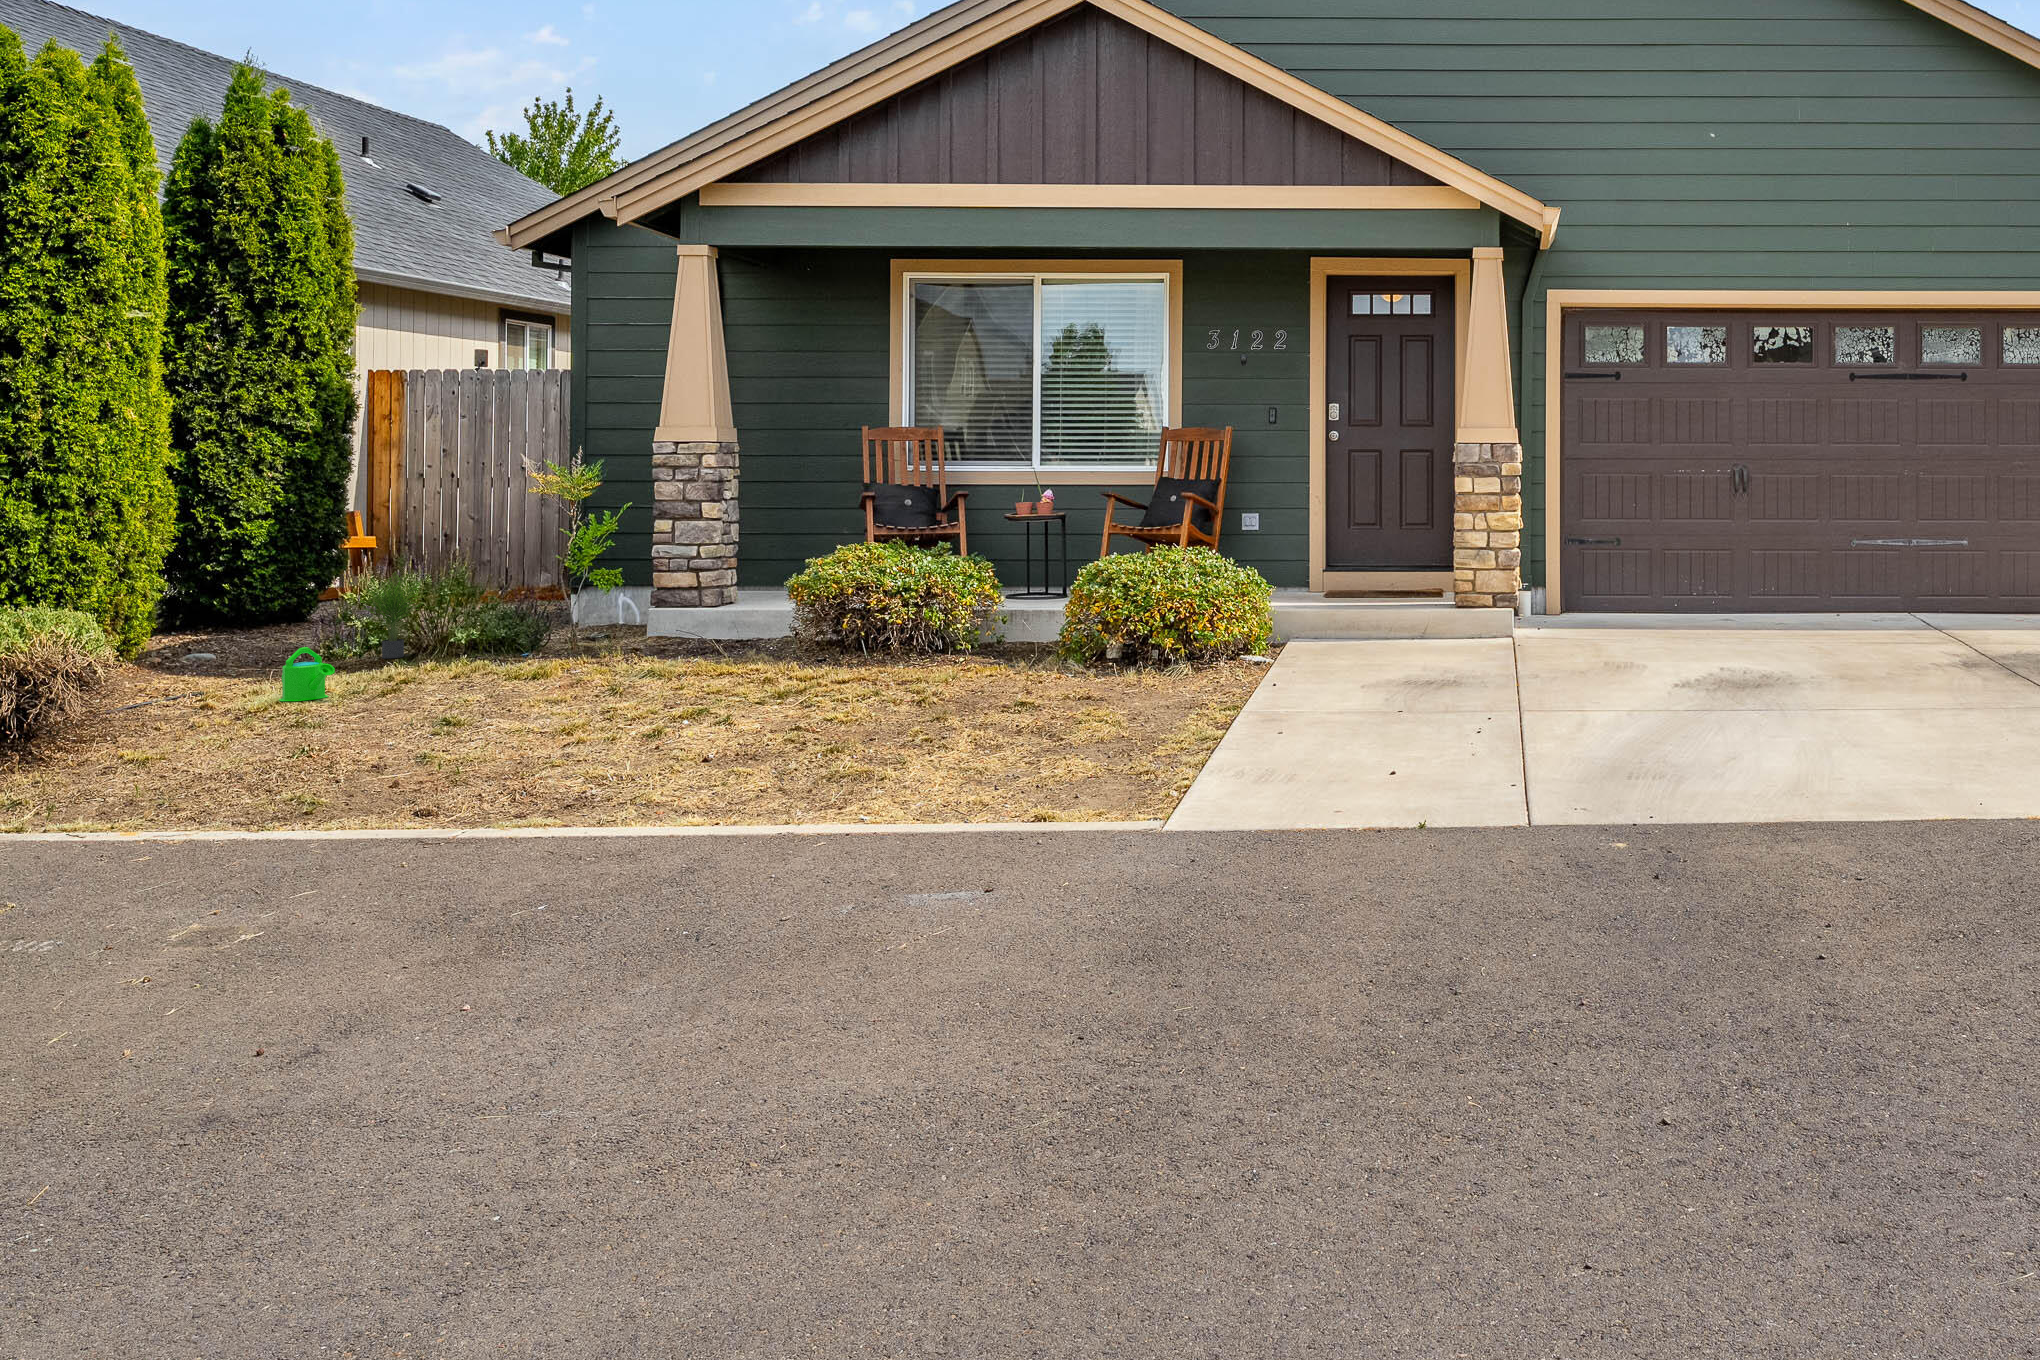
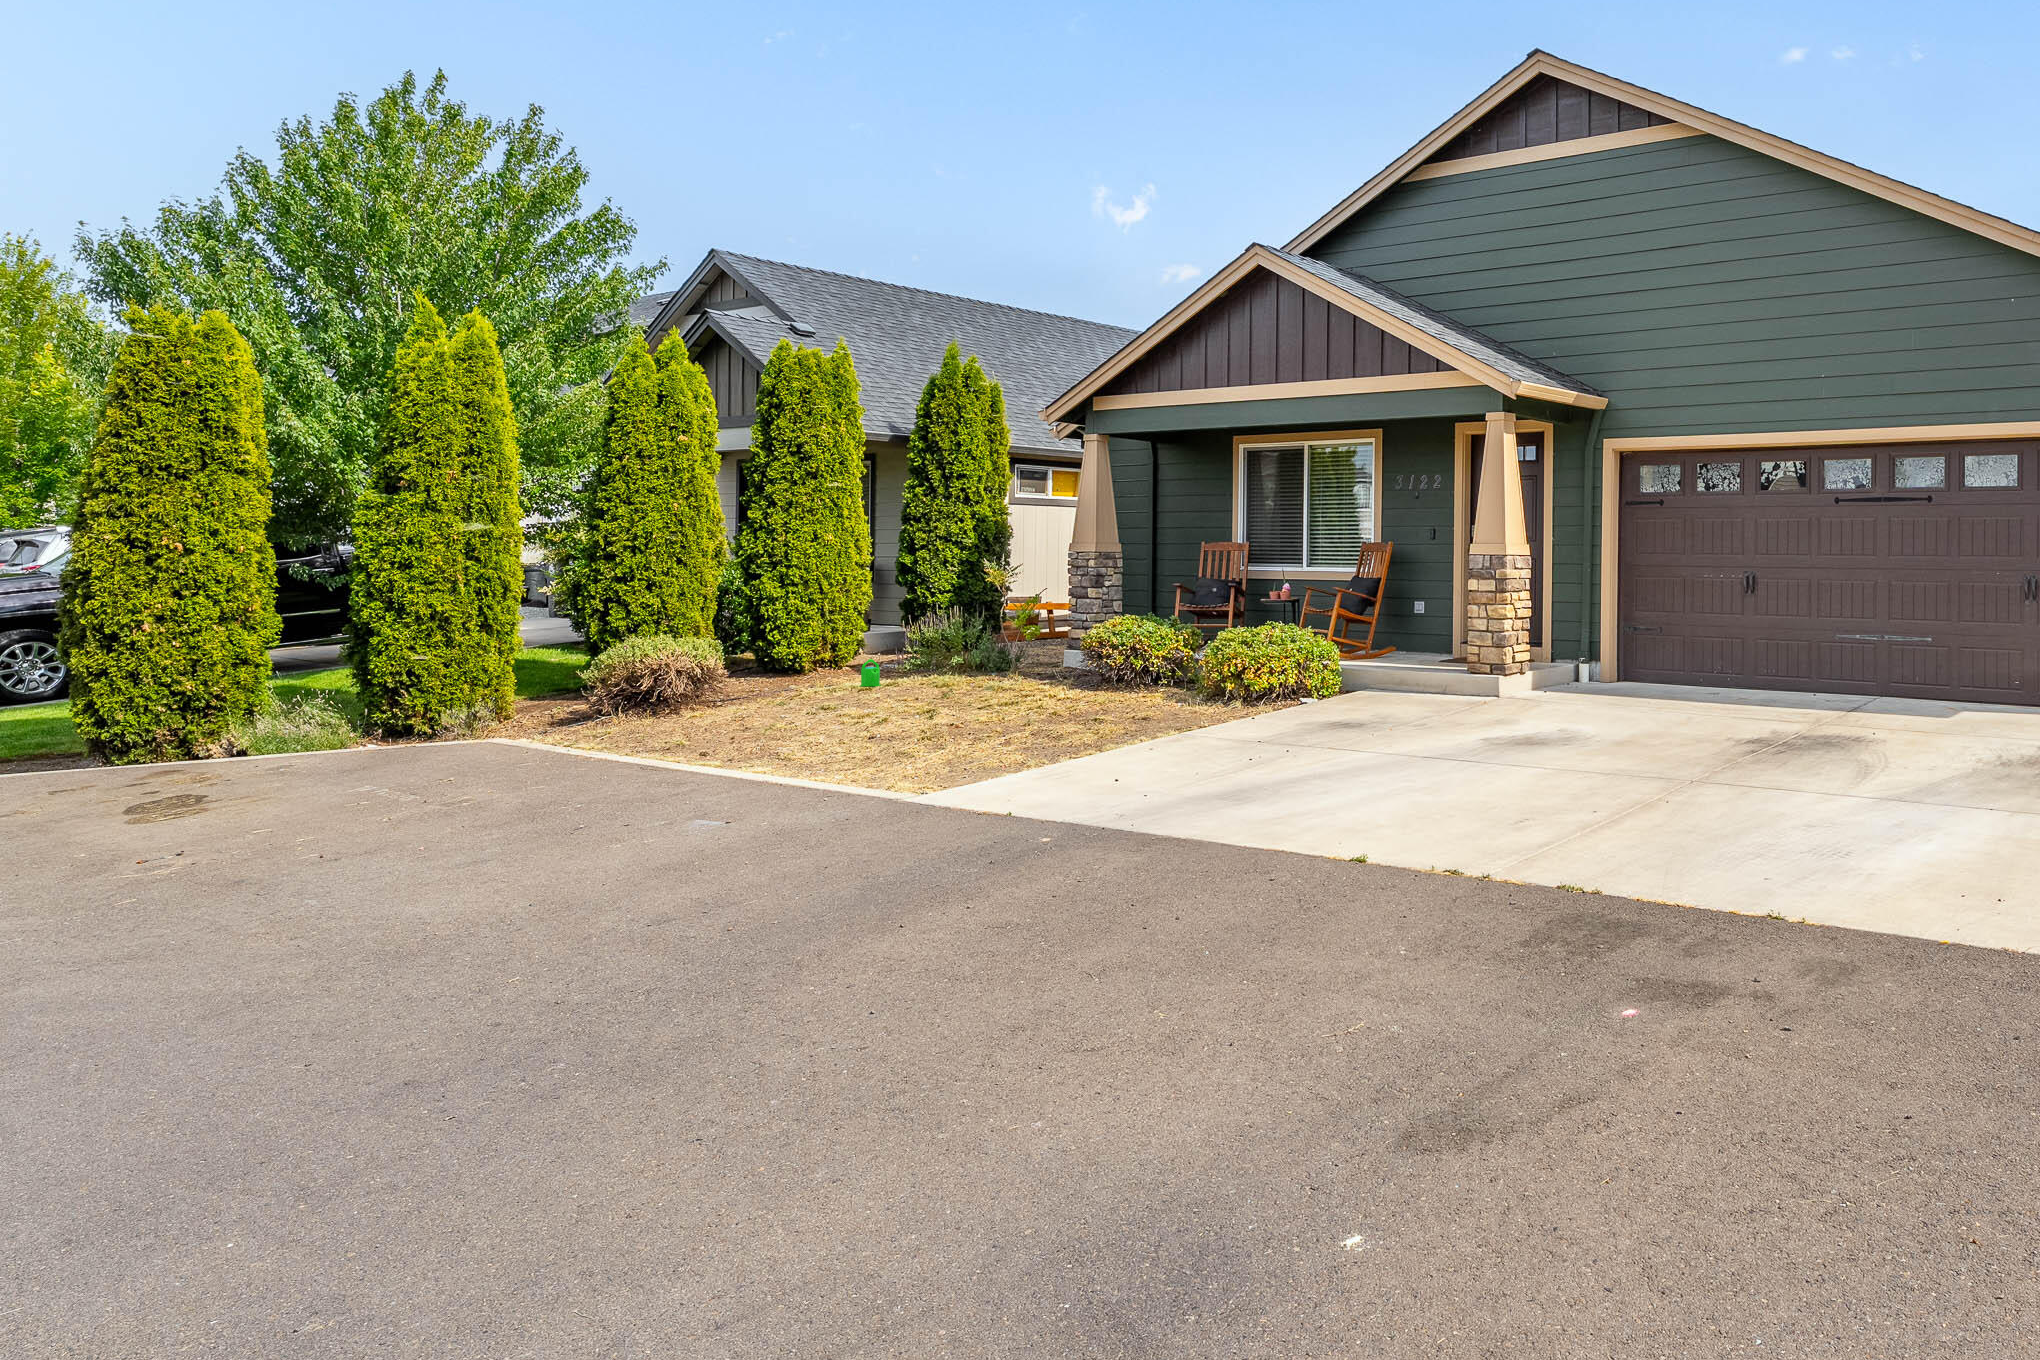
potted plant: present [366,576,418,659] -> none [935,625,966,674]

